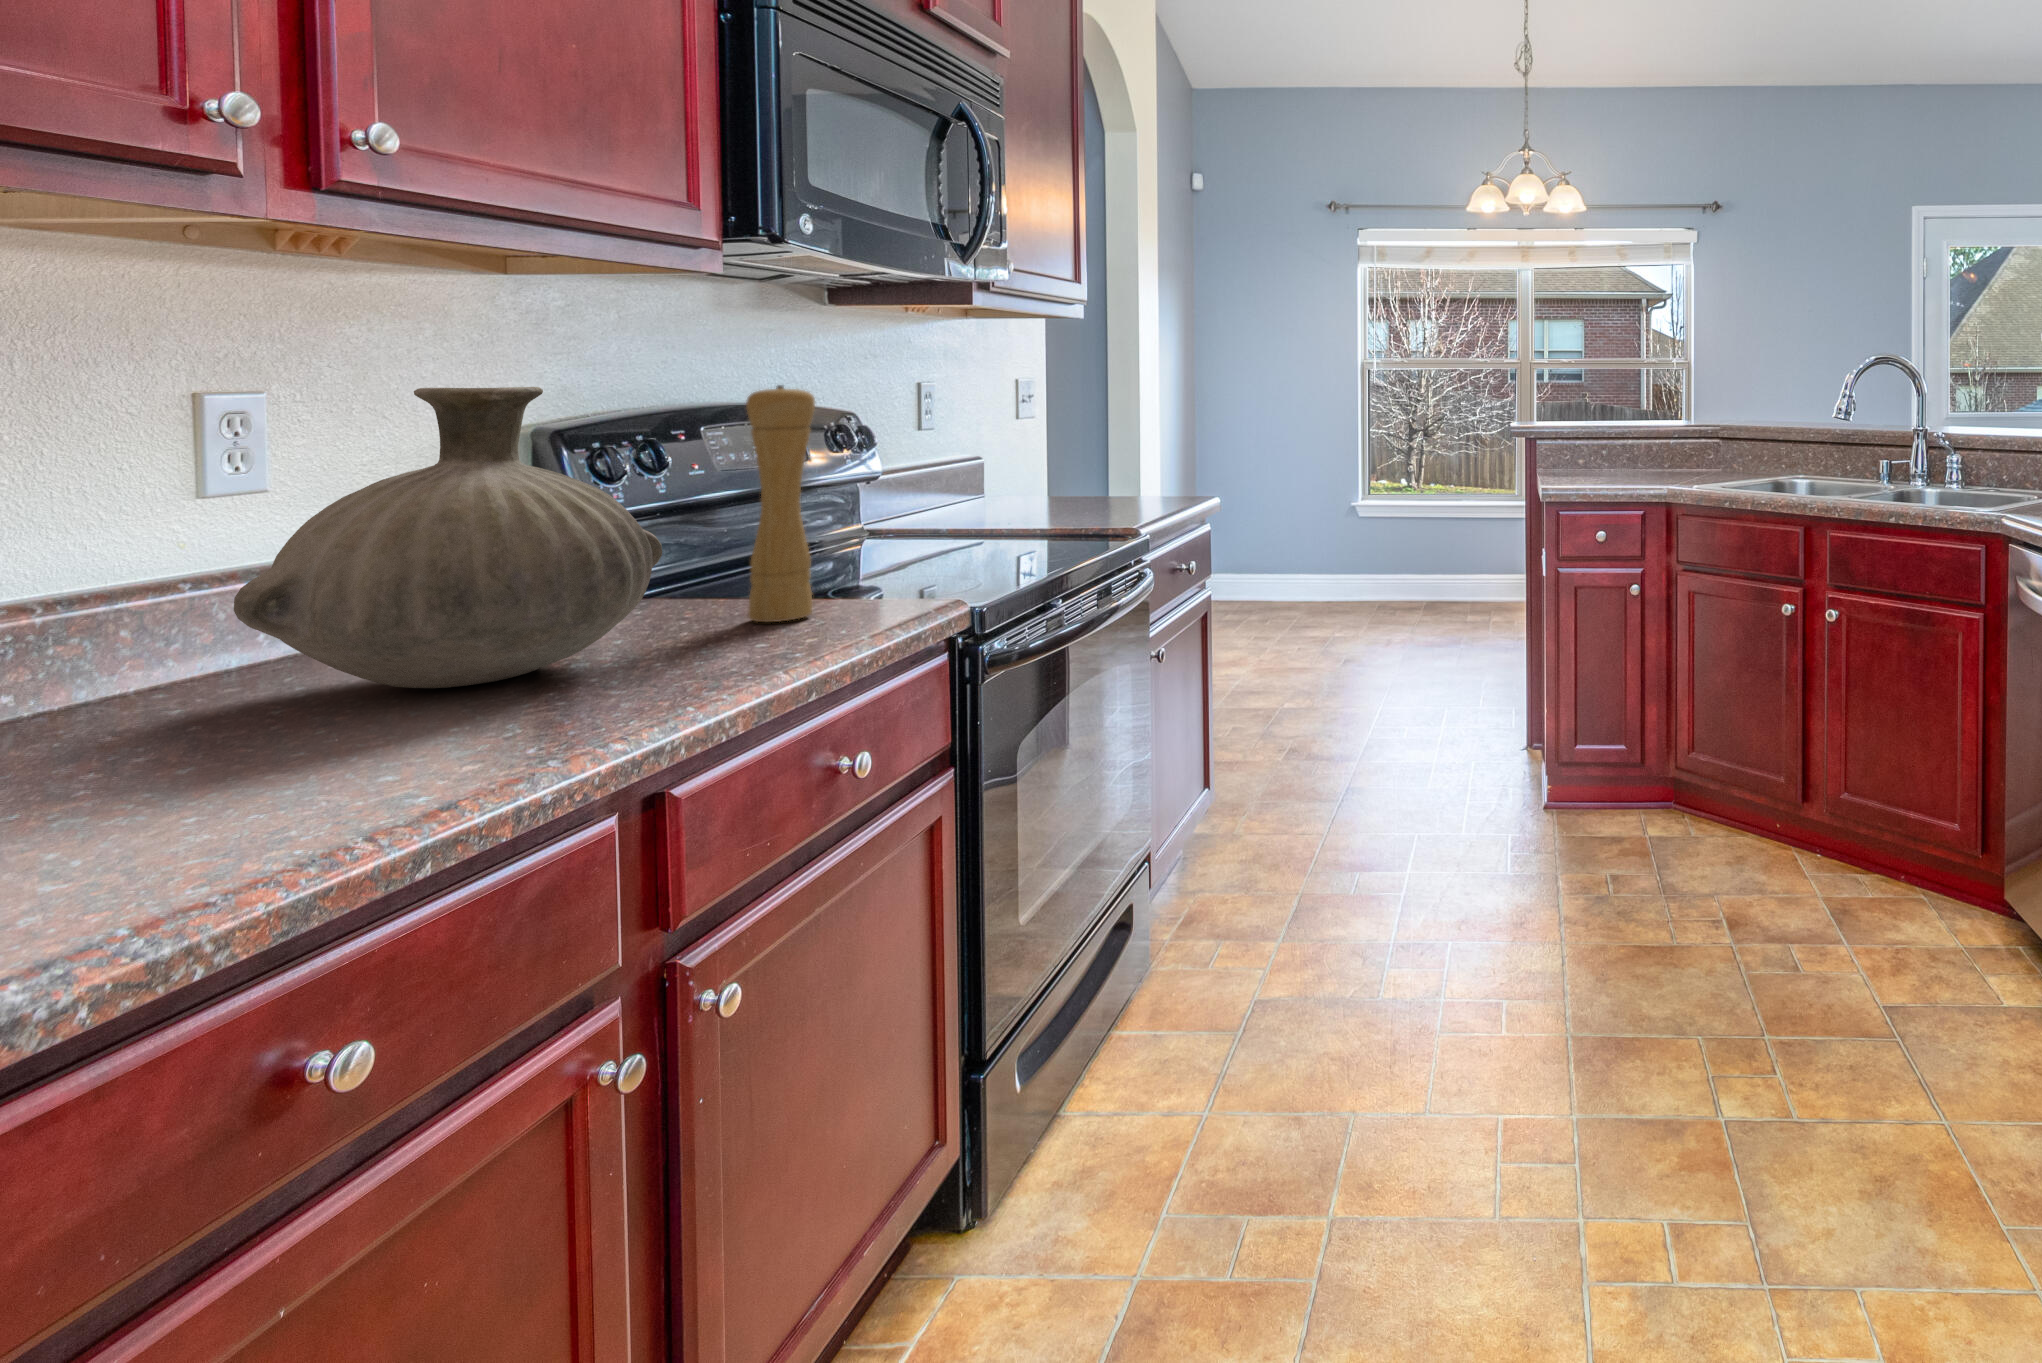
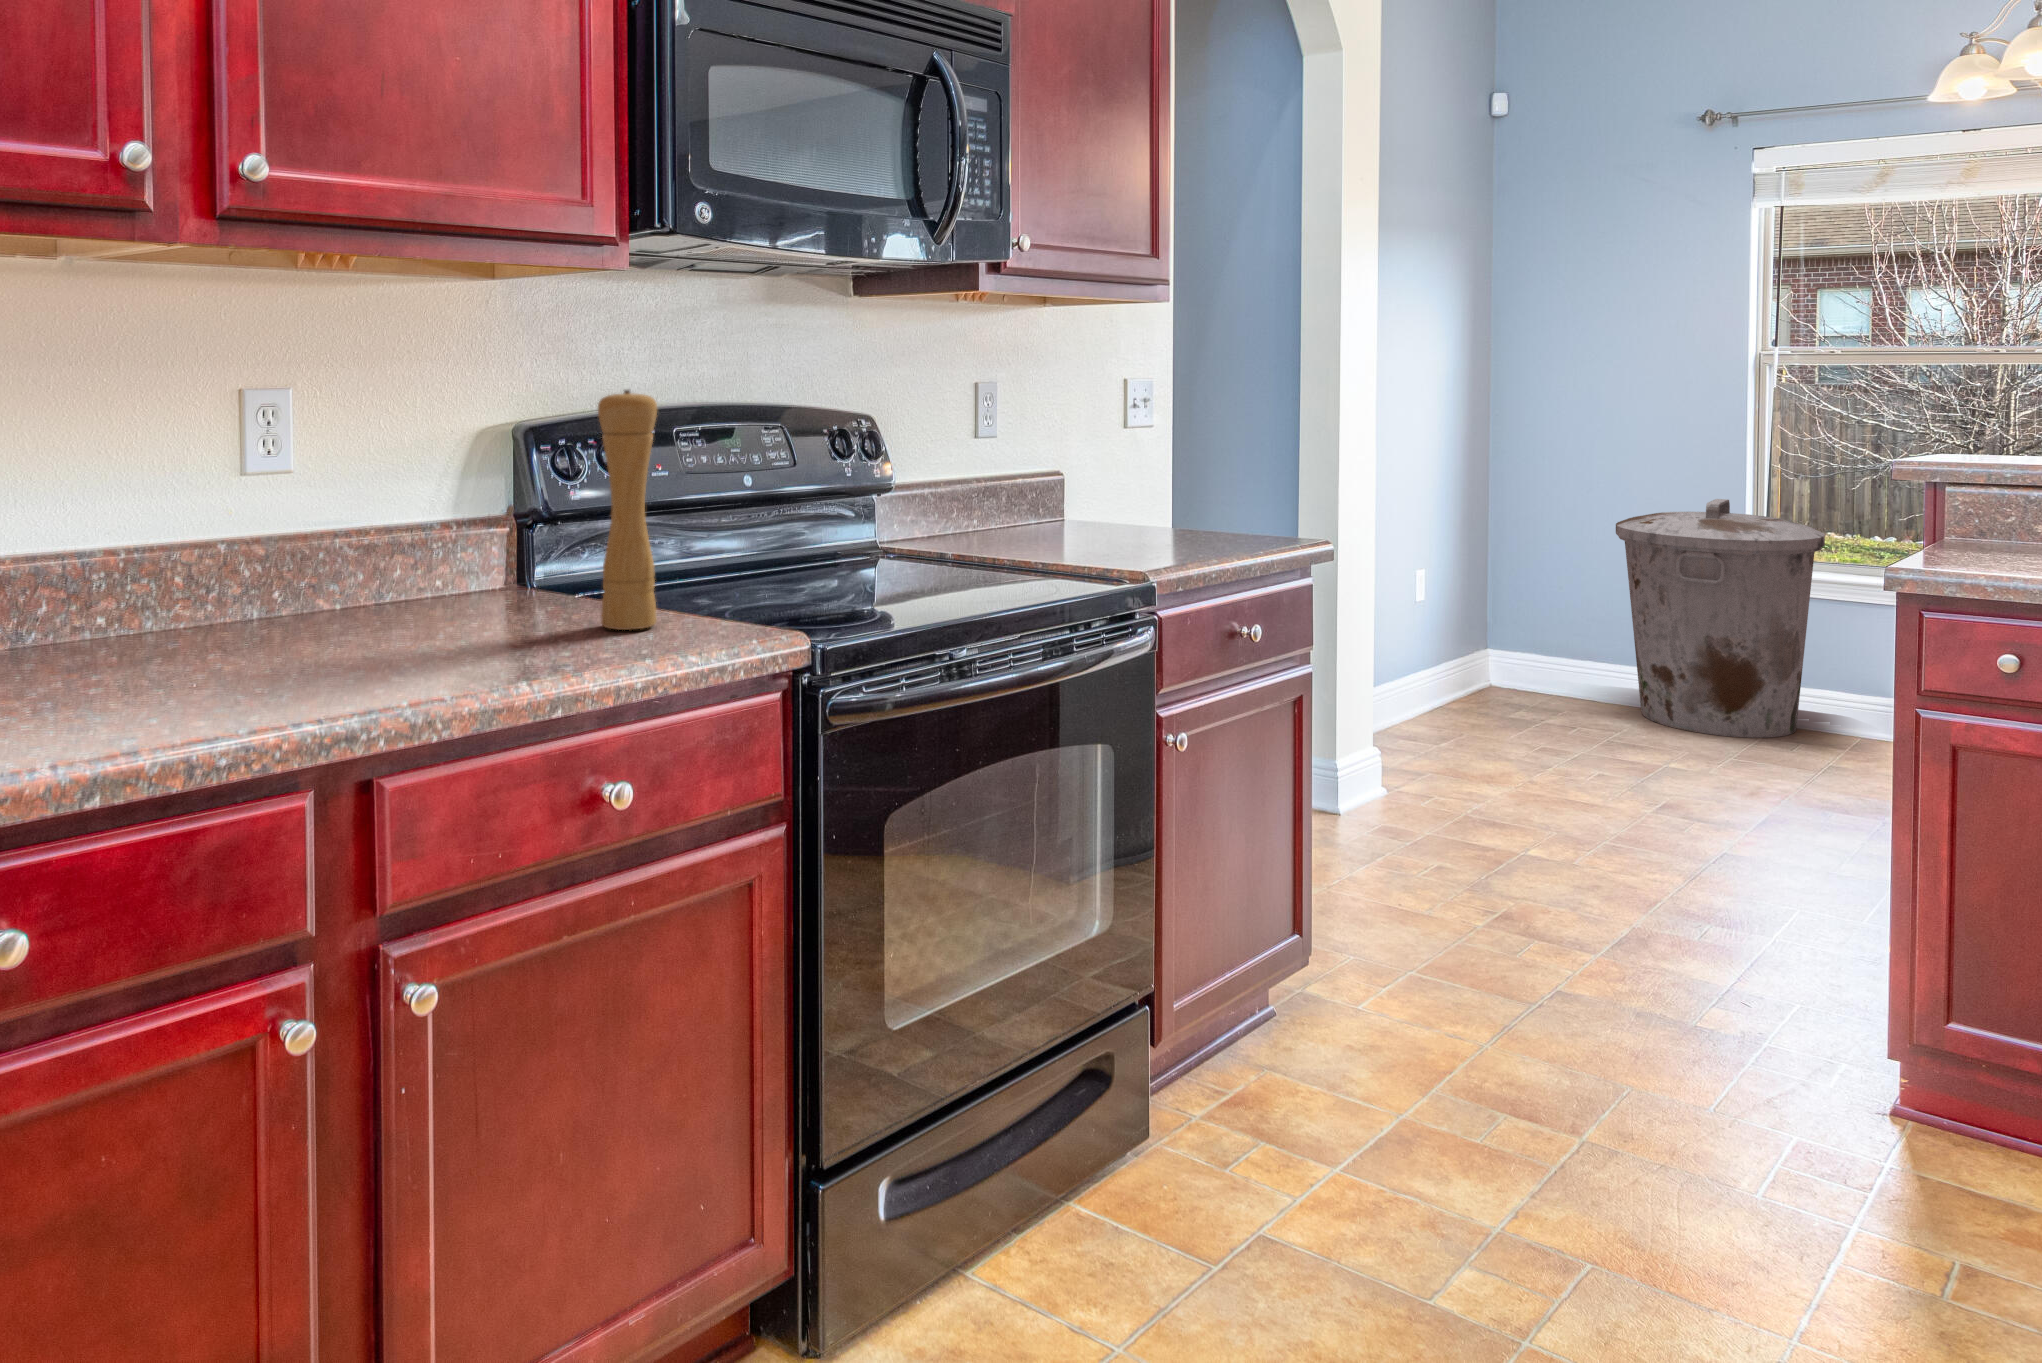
vase: present [234,387,662,688] -> none [191,392,508,651]
trash can: none [1294,463,1414,621] -> present [1616,499,1825,738]

